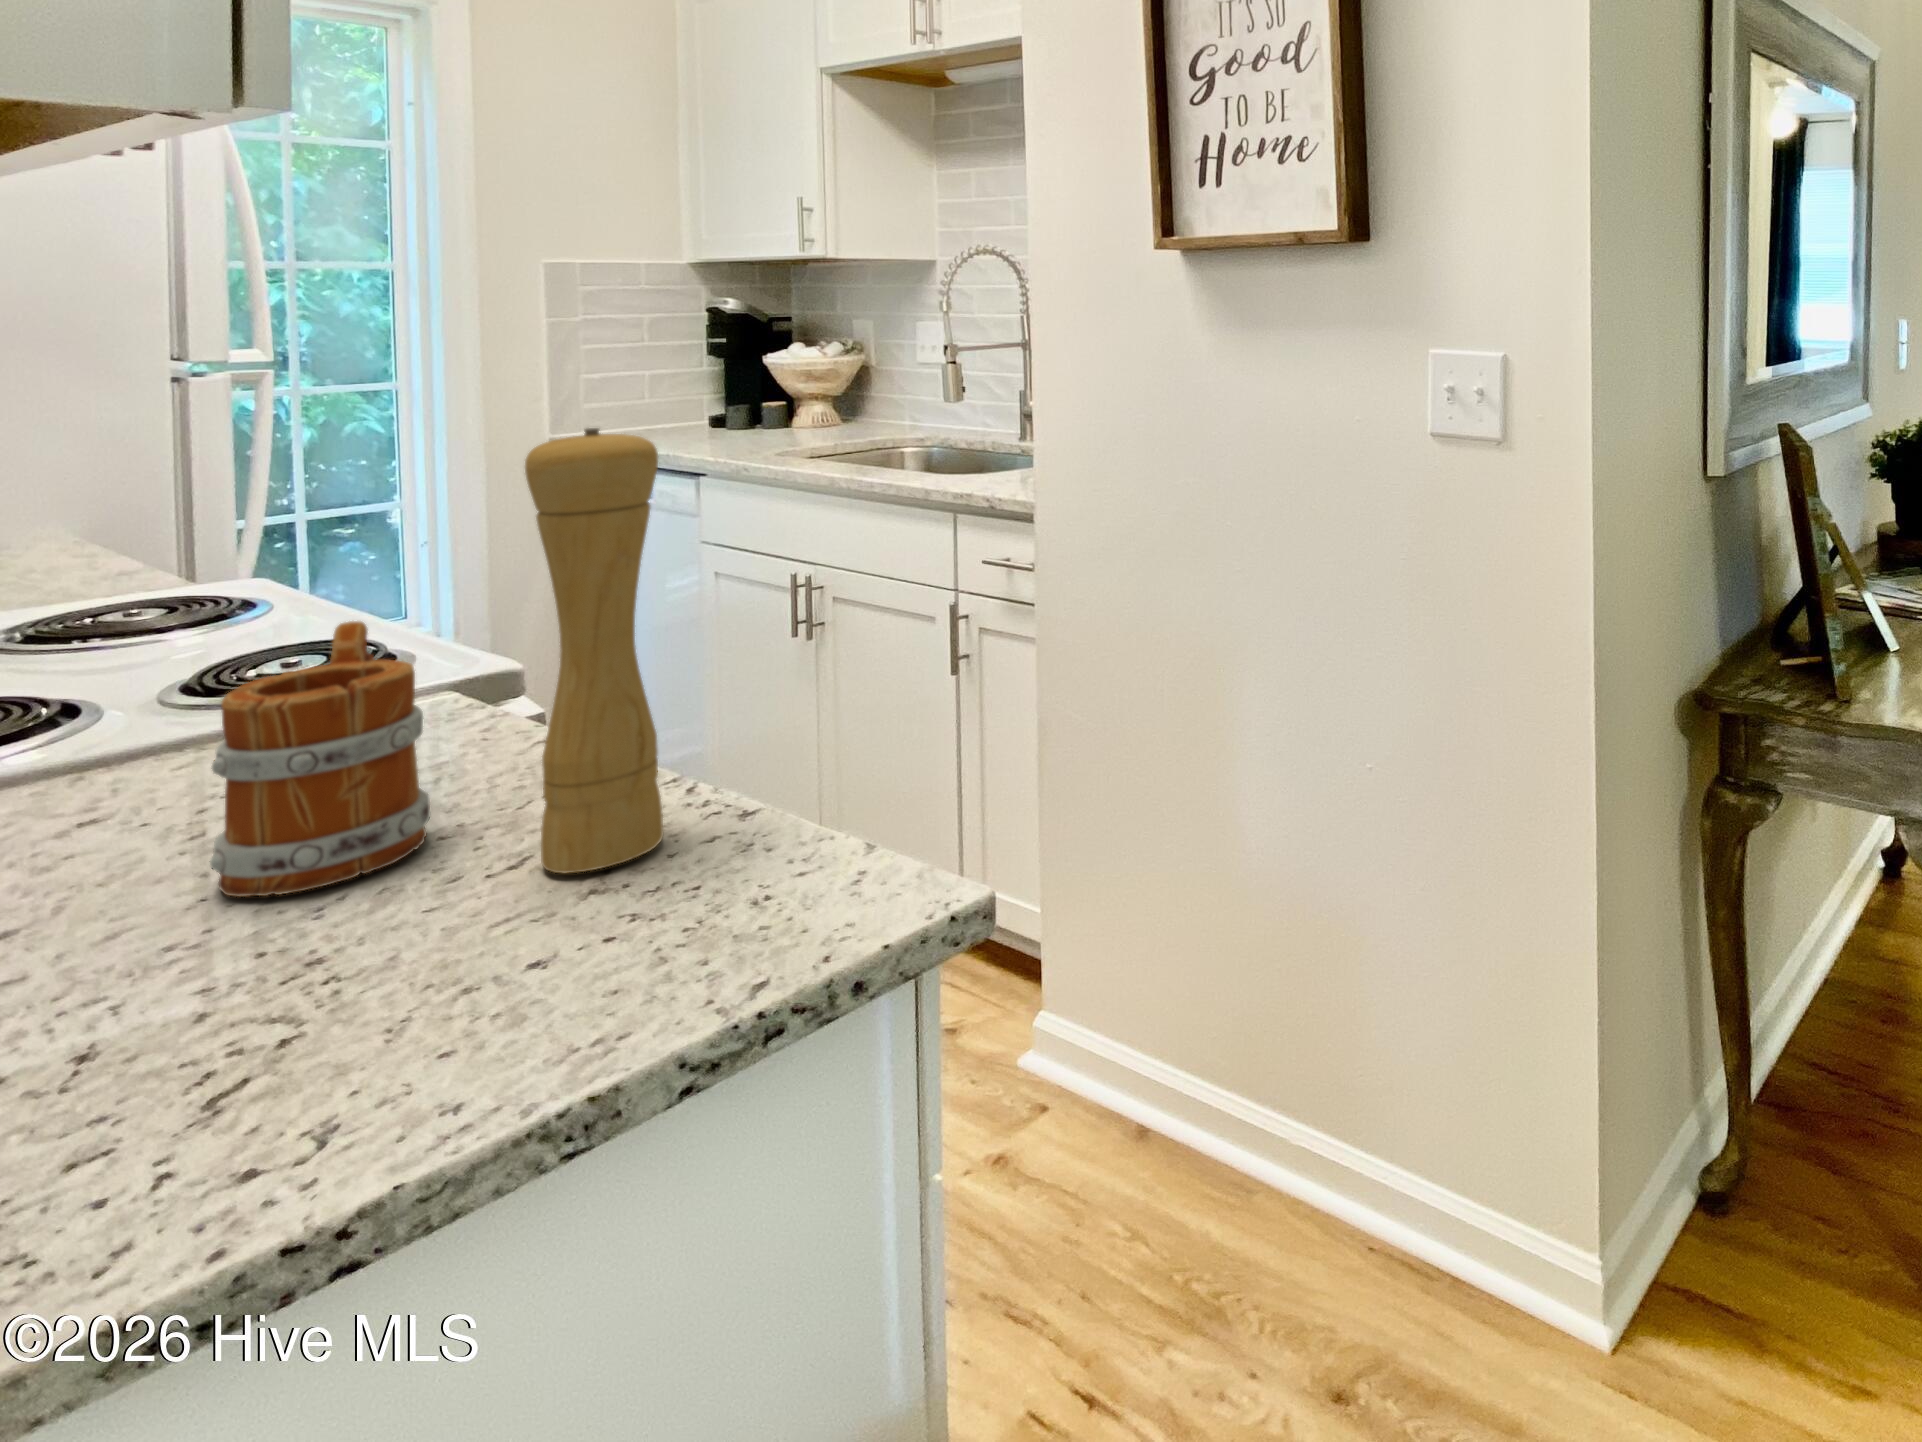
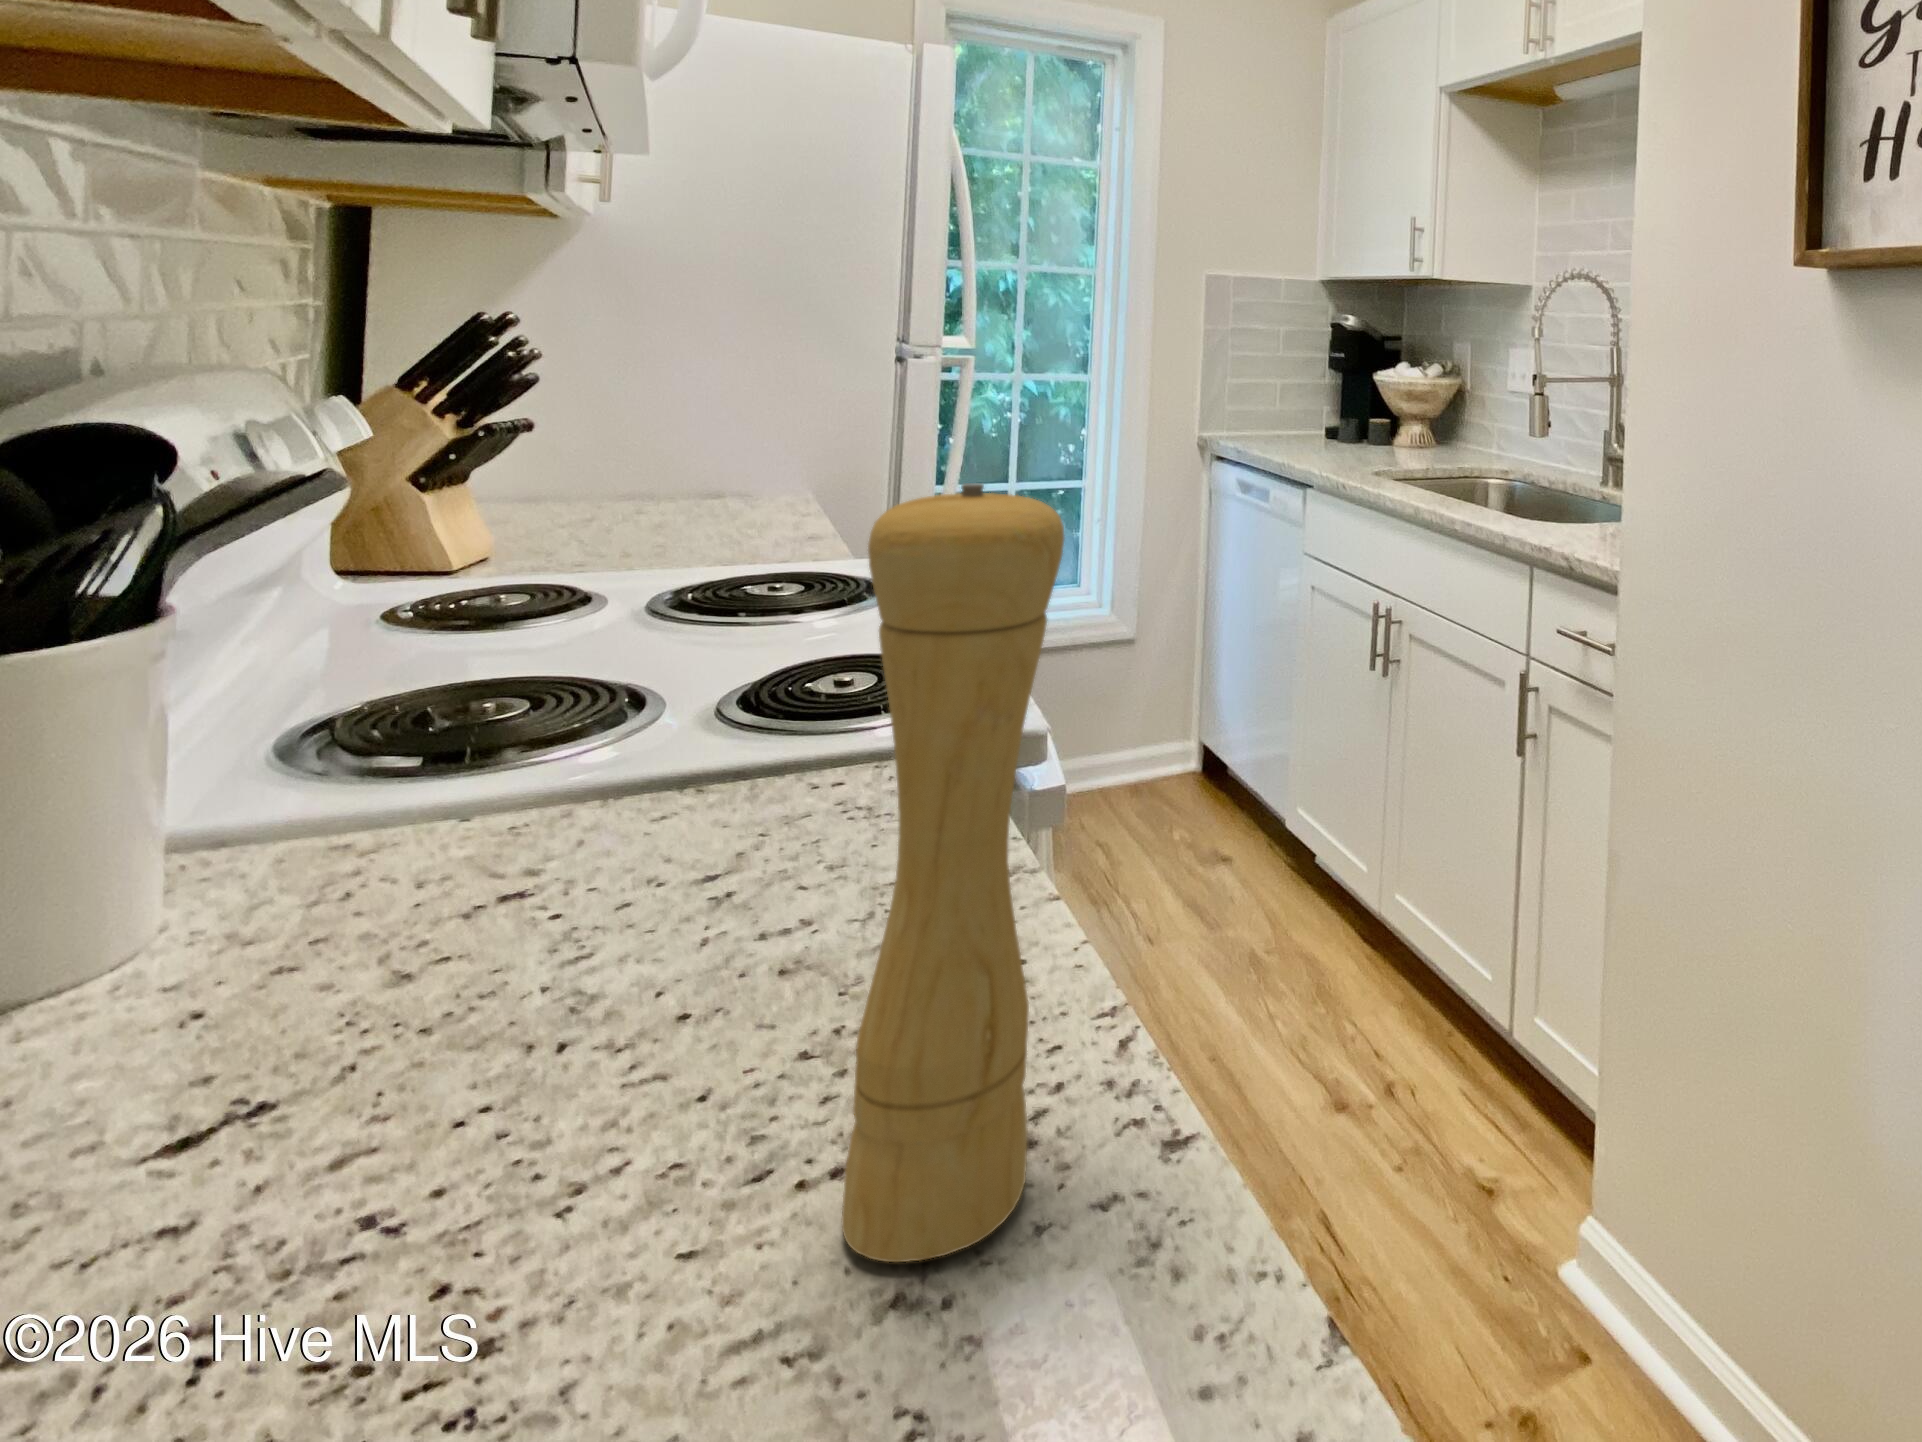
mug: present [210,621,430,896] -> none [497,705,795,1147]

